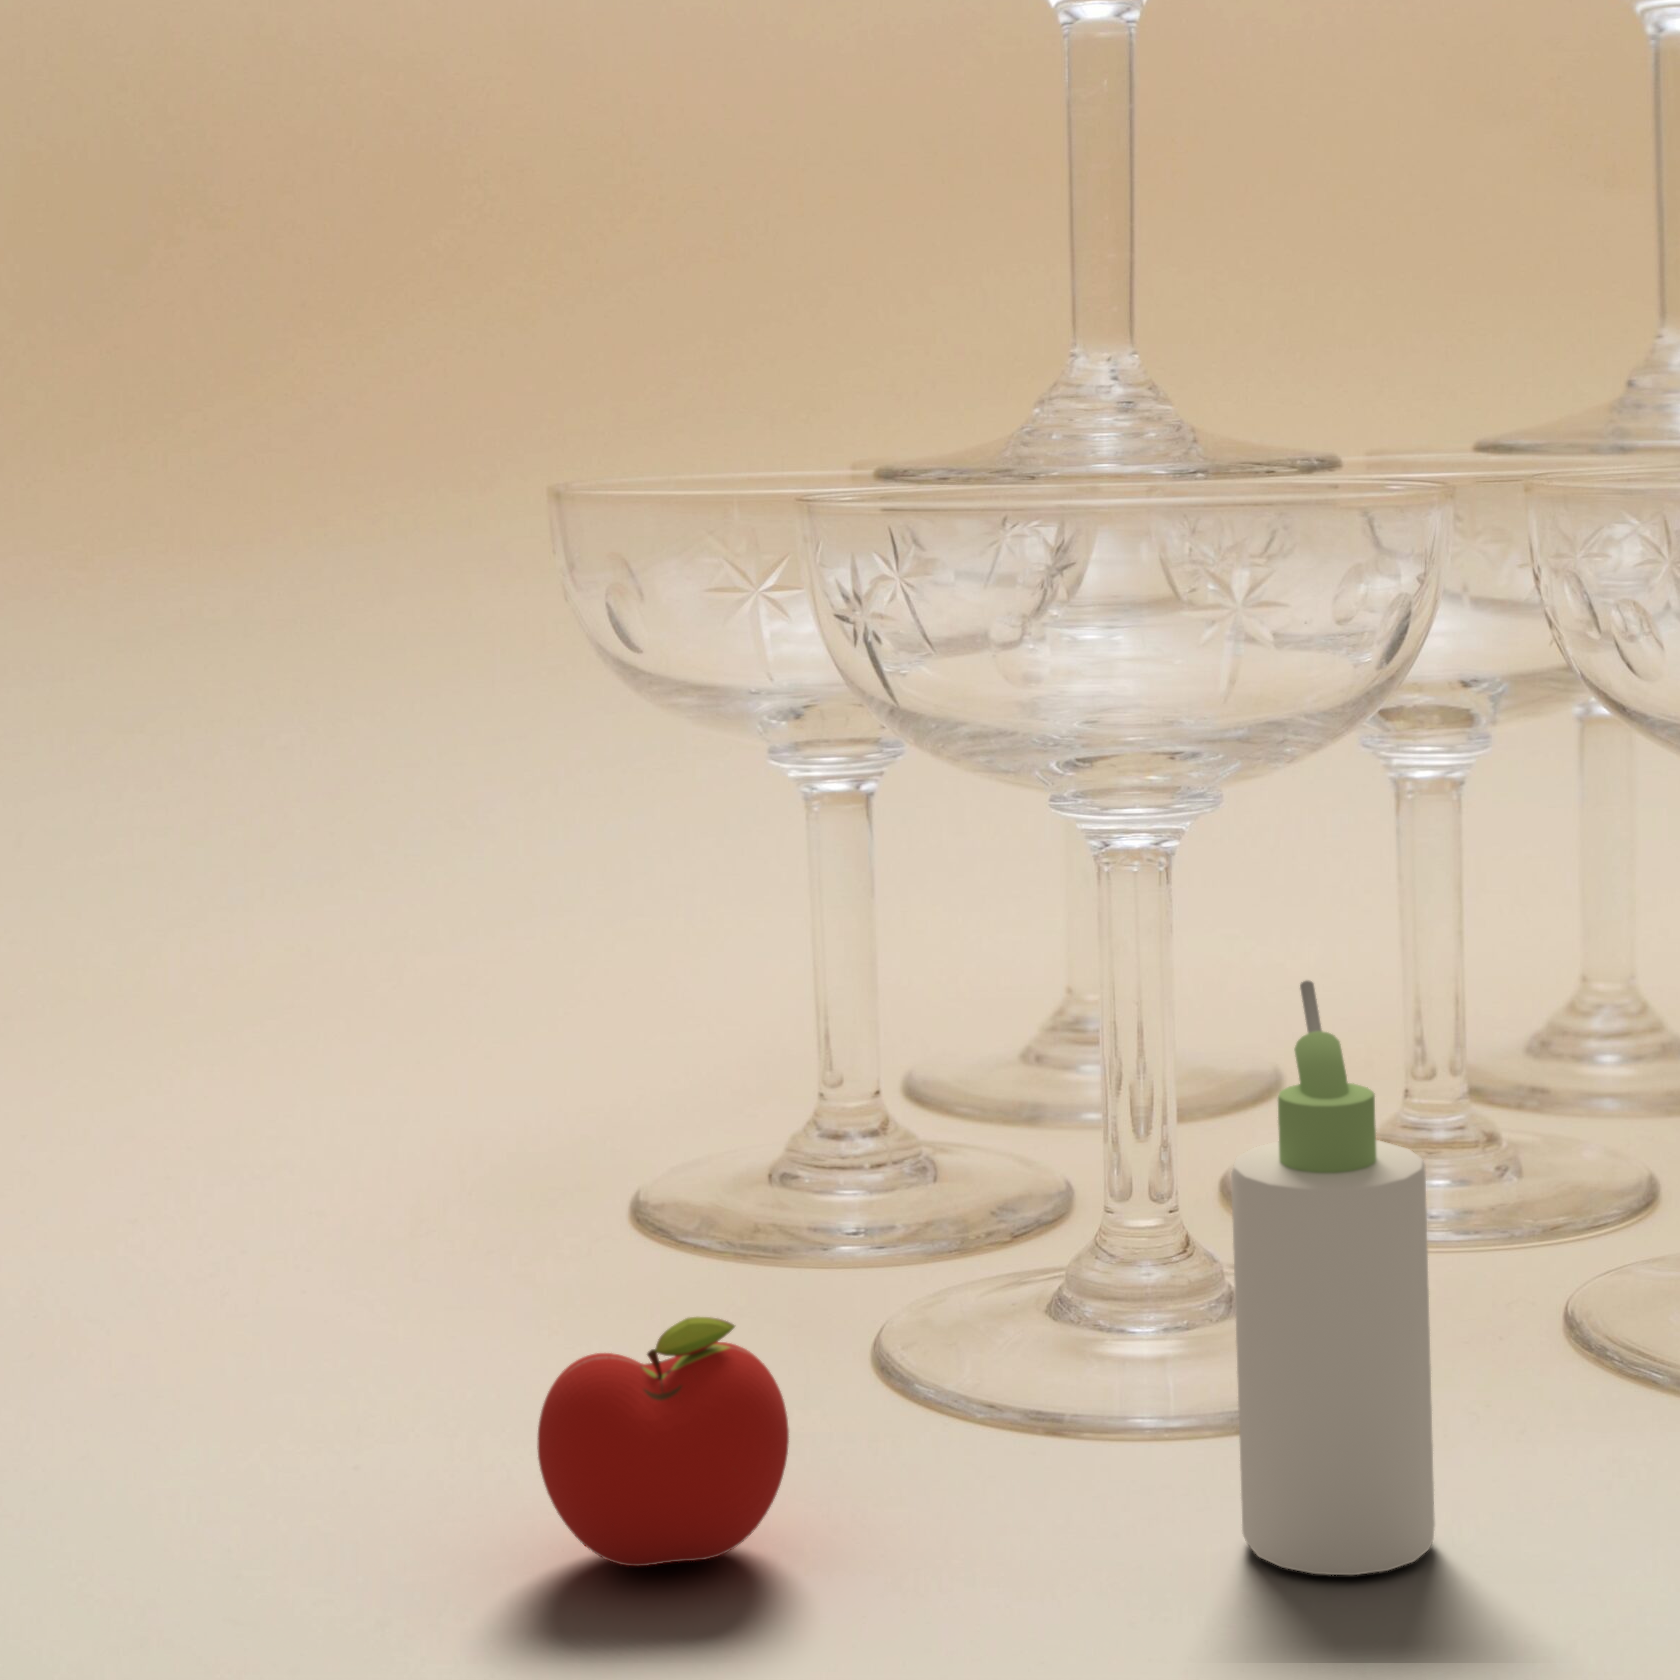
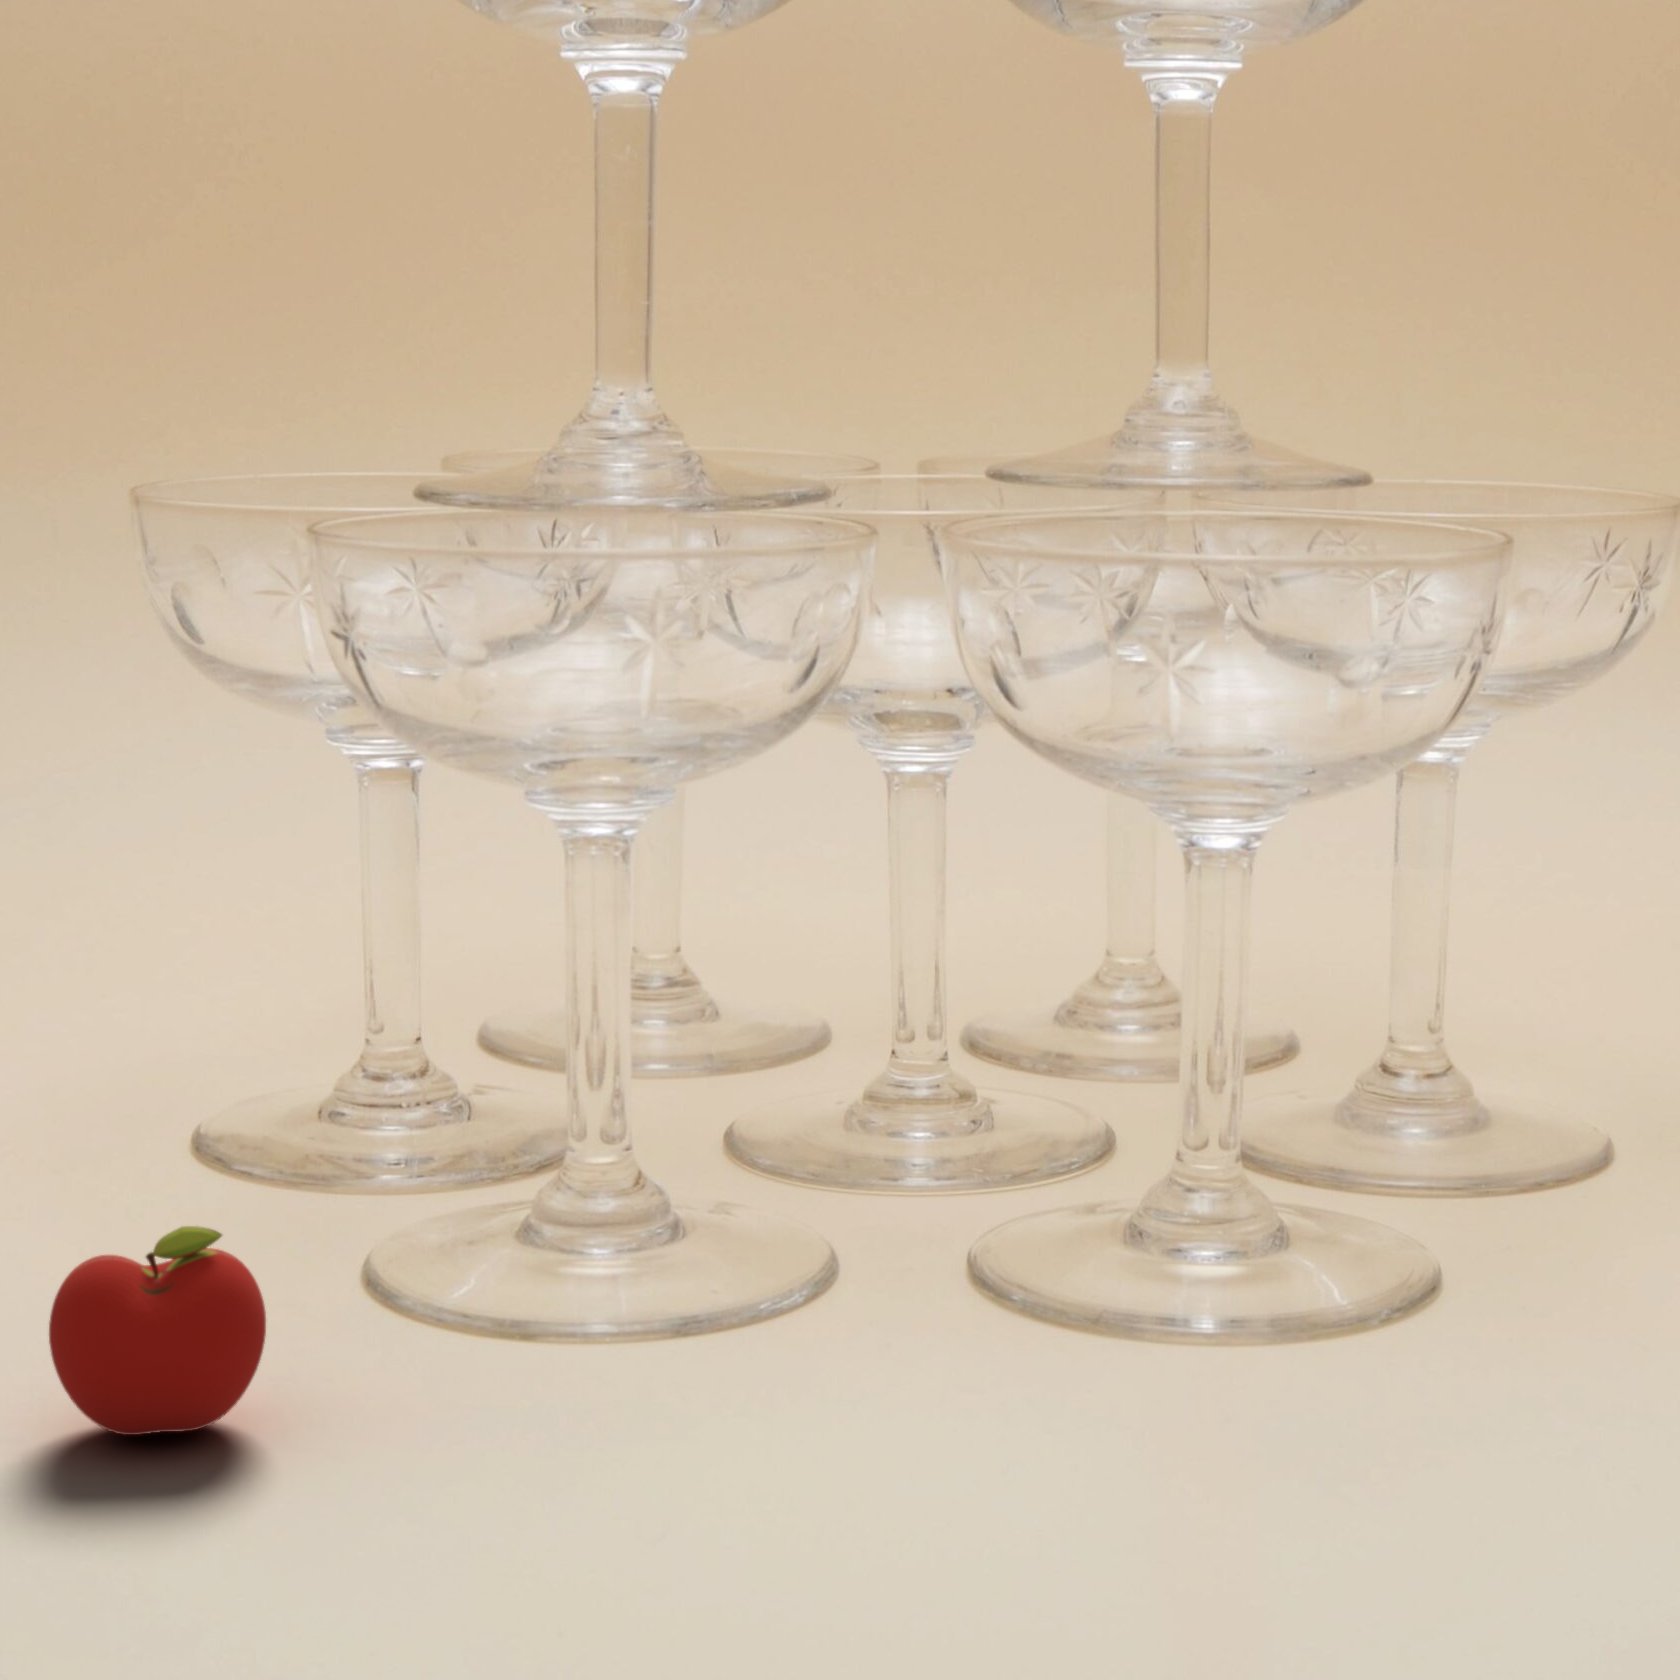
bottle: present [1231,981,1435,1575] -> none [645,957,809,1454]

